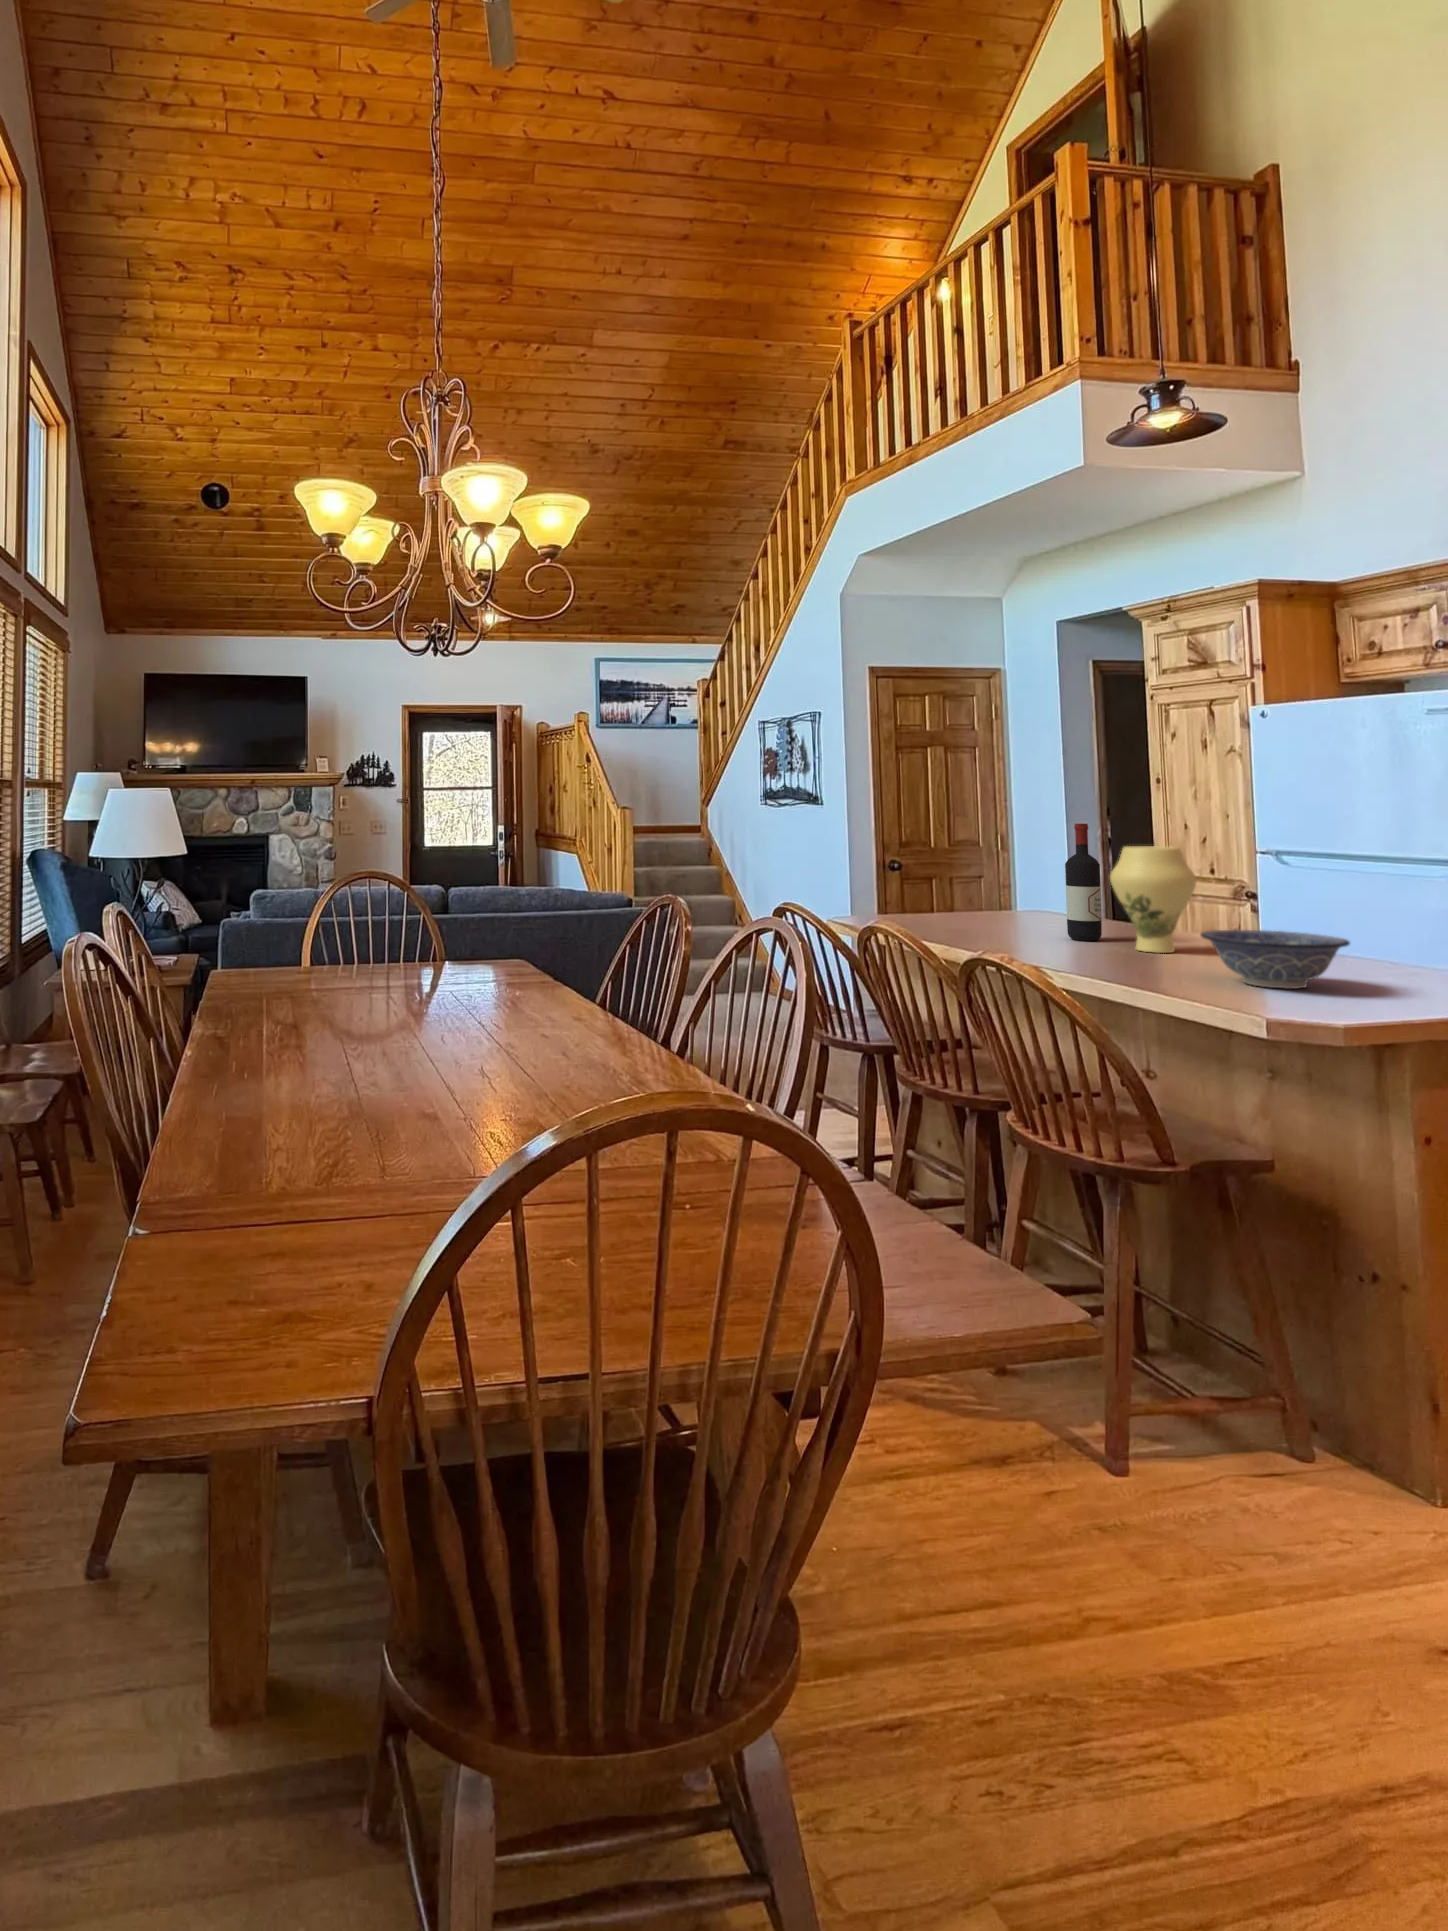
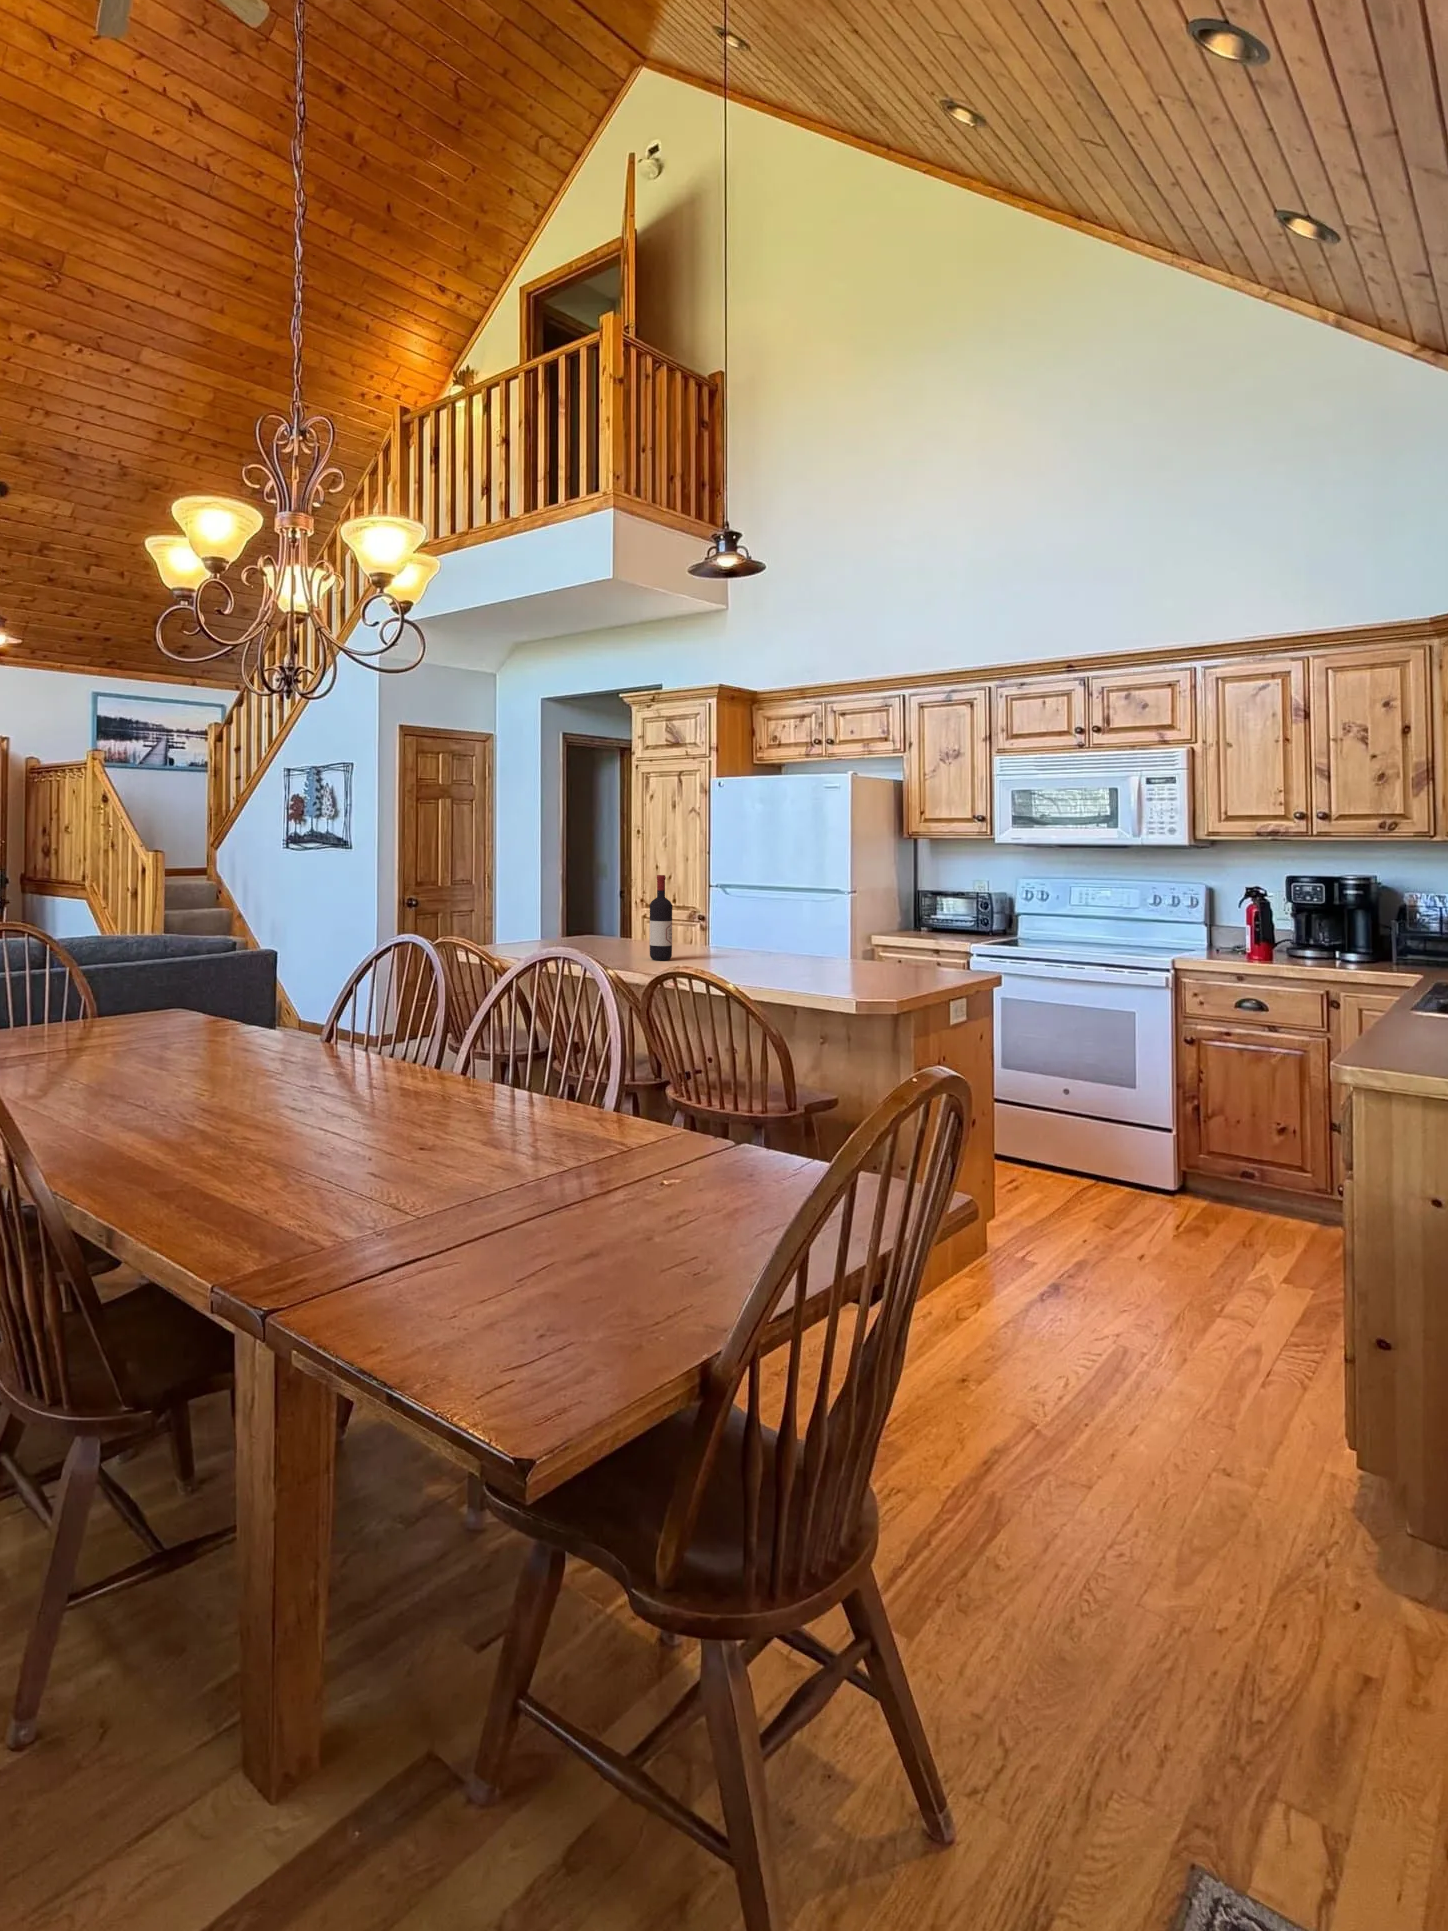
vase: present [1110,846,1197,953] -> none [686,891,739,966]
decorative bowl: present [1201,930,1350,989] -> none [764,947,846,984]

